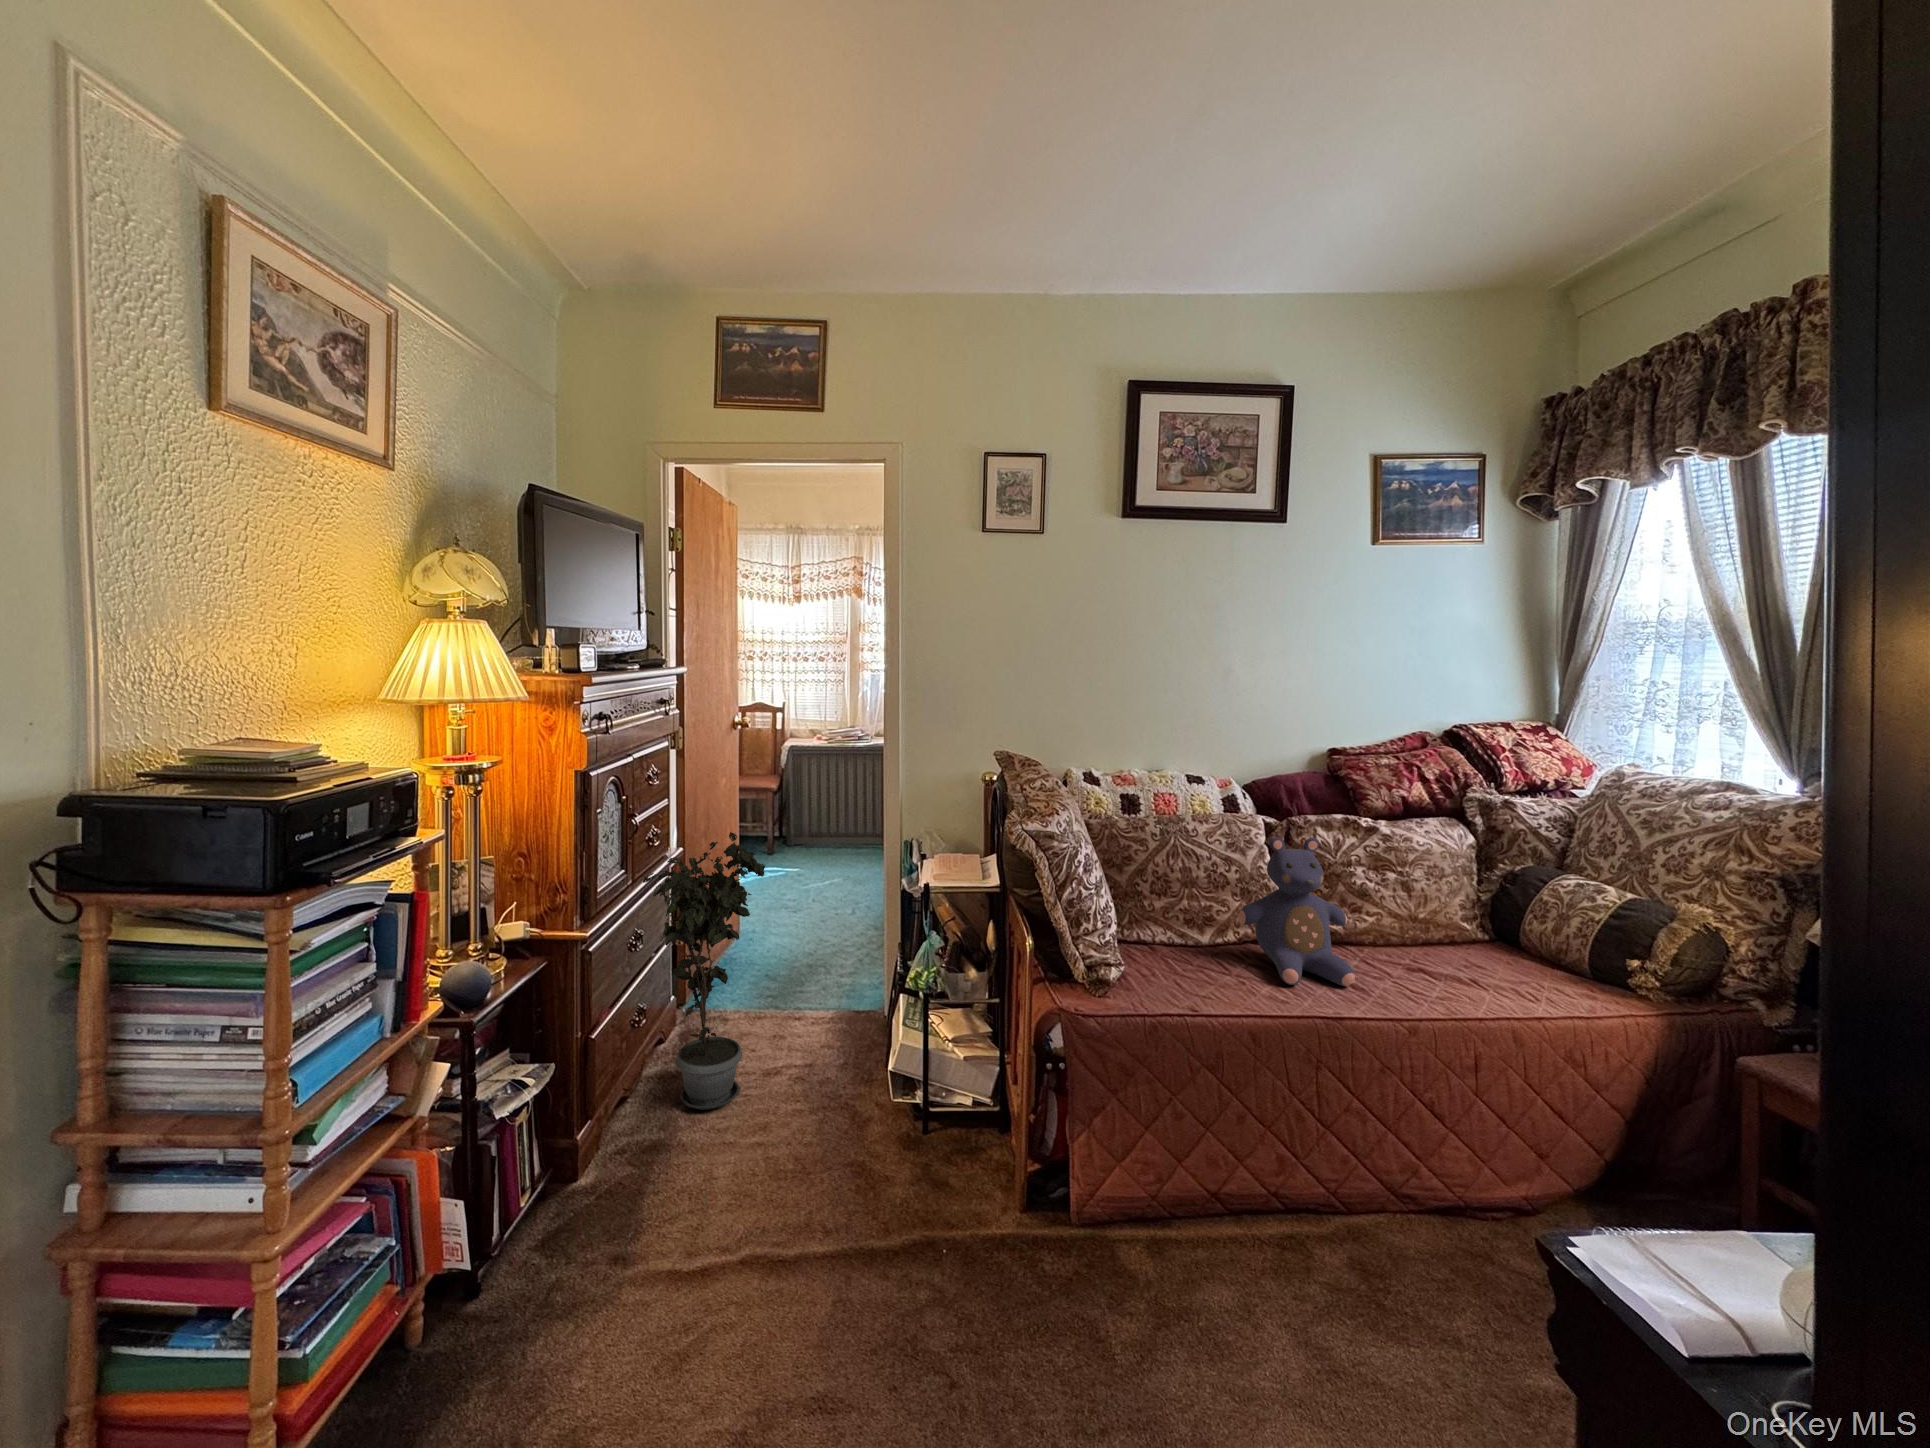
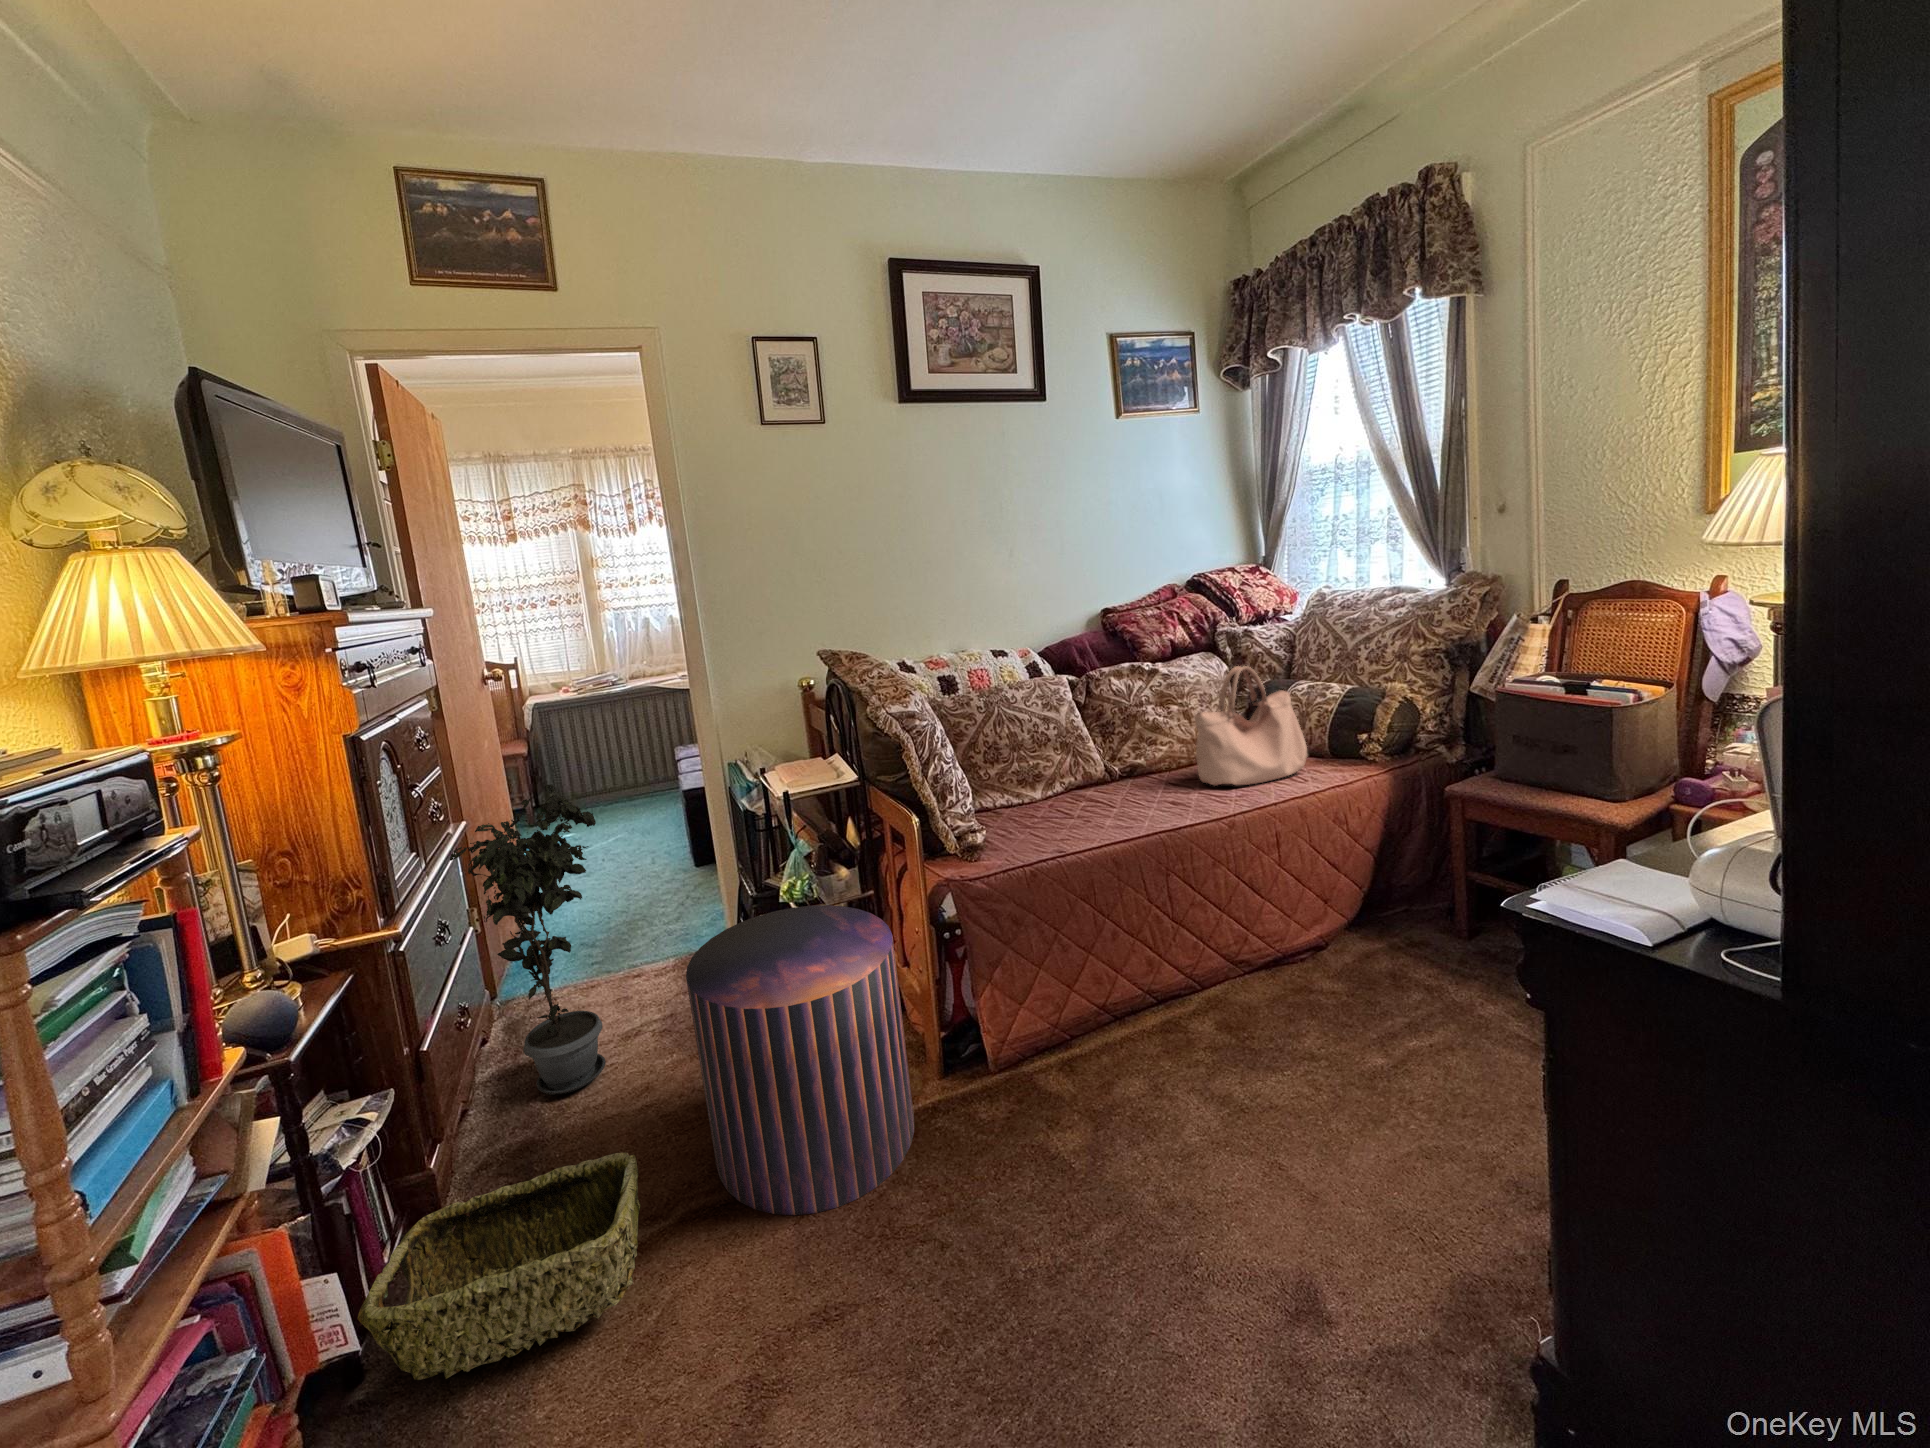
teddy bear: present [1238,837,1355,986] -> none [1073,681,1175,812]
handbag: none [1395,845,1553,990] -> present [1195,666,1307,786]
pouf: none [790,996,986,1308] -> present [686,905,914,1215]
woven basket: none [478,1177,716,1328] -> present [358,1153,640,1380]

